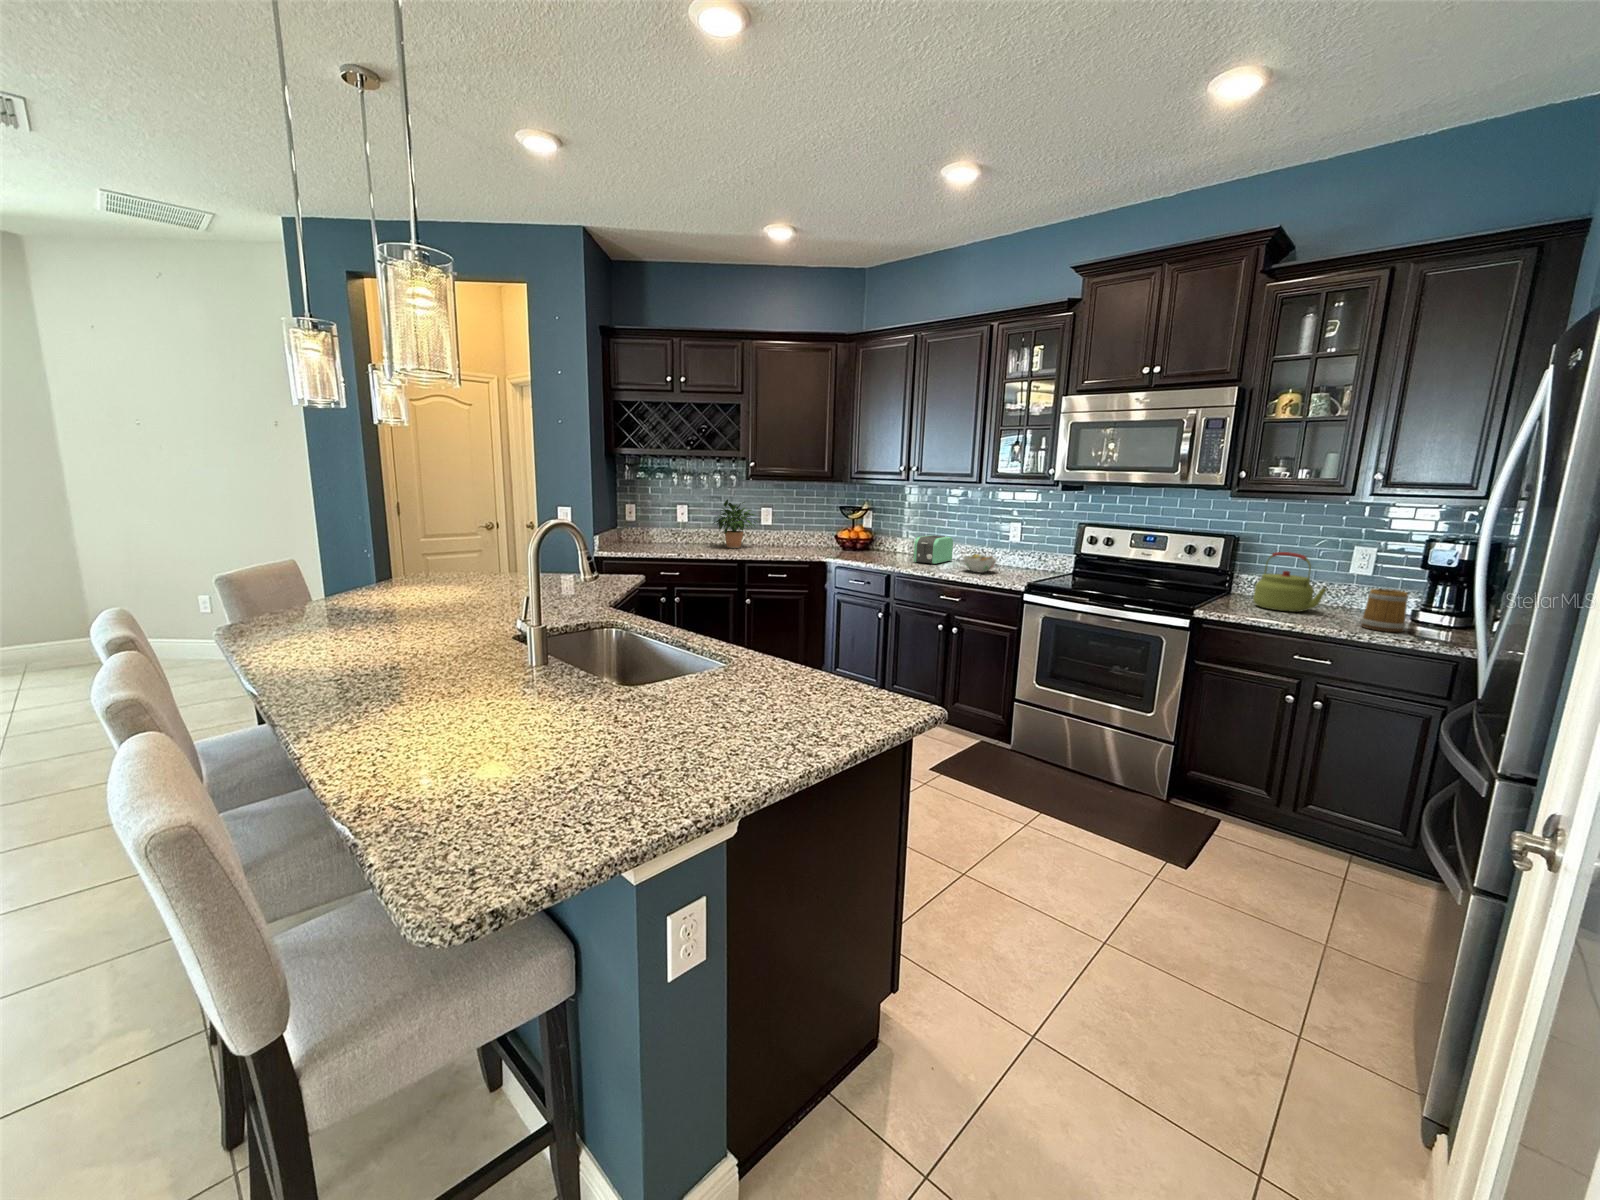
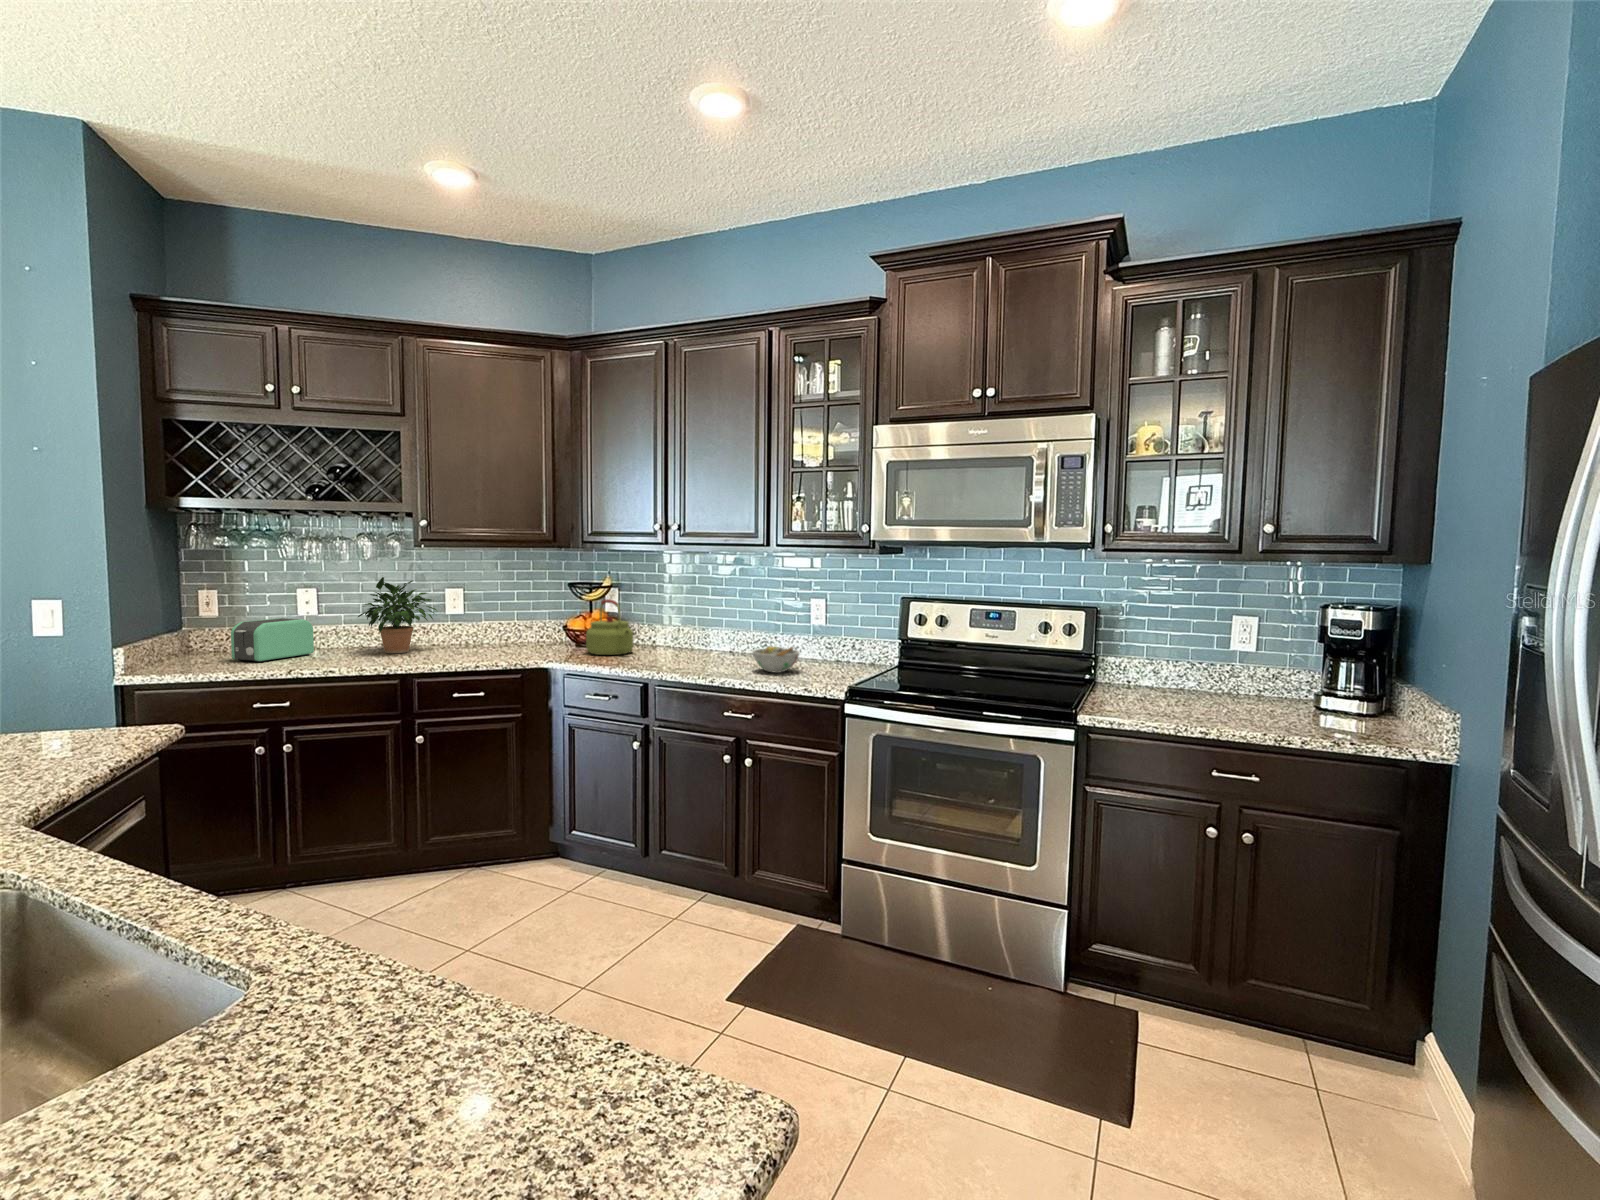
toaster: present [913,535,953,564] -> present [231,618,314,662]
kettle: present [1253,552,1327,612] -> present [586,599,633,655]
mug: present [1361,588,1408,632] -> none [1277,672,1329,730]

